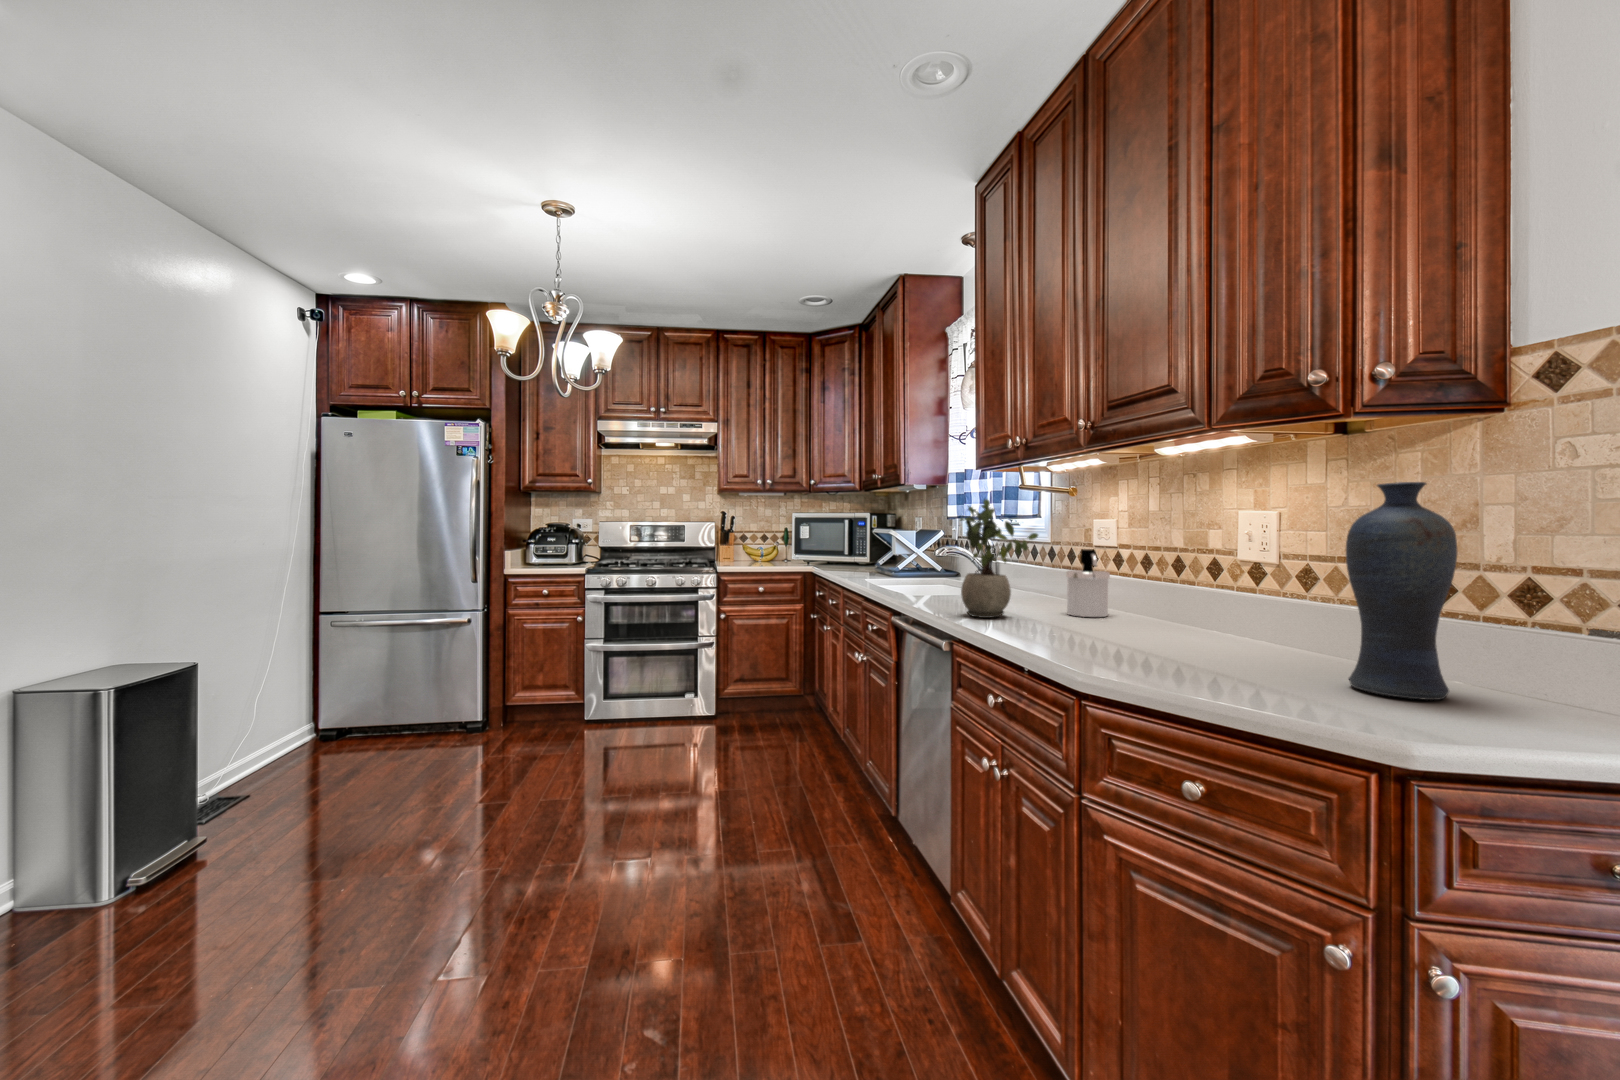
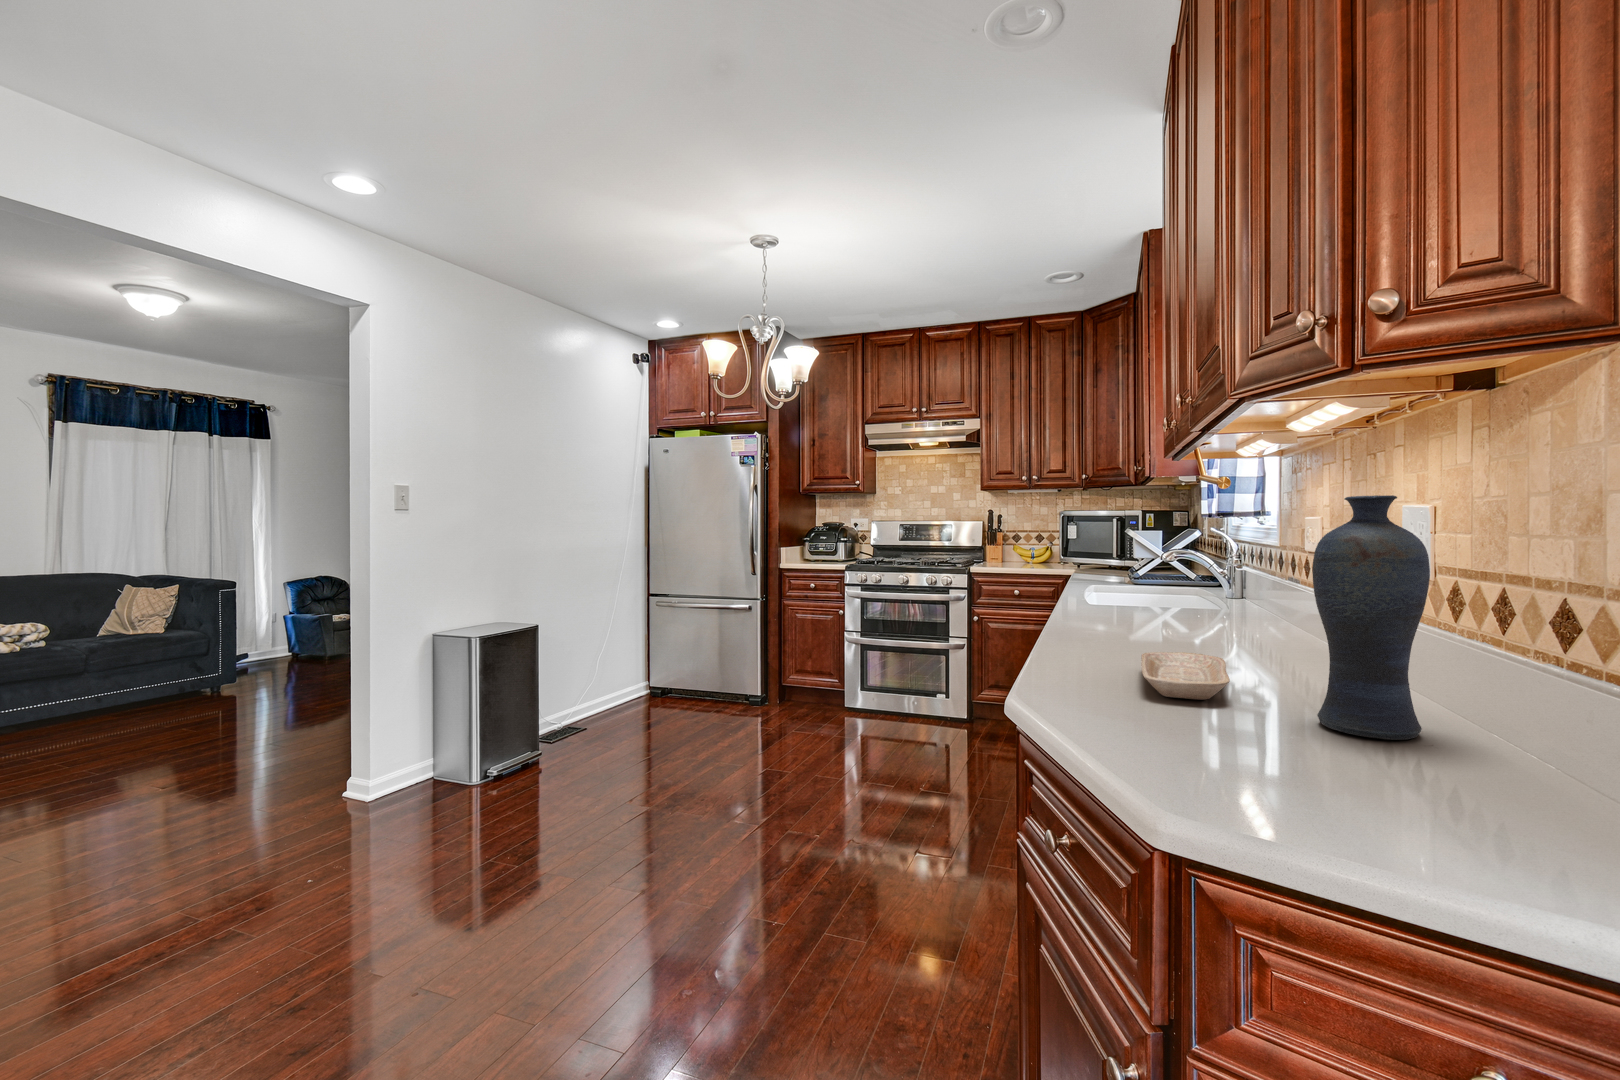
potted plant: present [960,499,1038,618] -> none [1091,504,1164,630]
soap dispenser: present [1066,549,1110,617] -> none [1223,559,1277,638]
tray: none [1111,635,1262,680] -> present [1141,652,1230,700]

